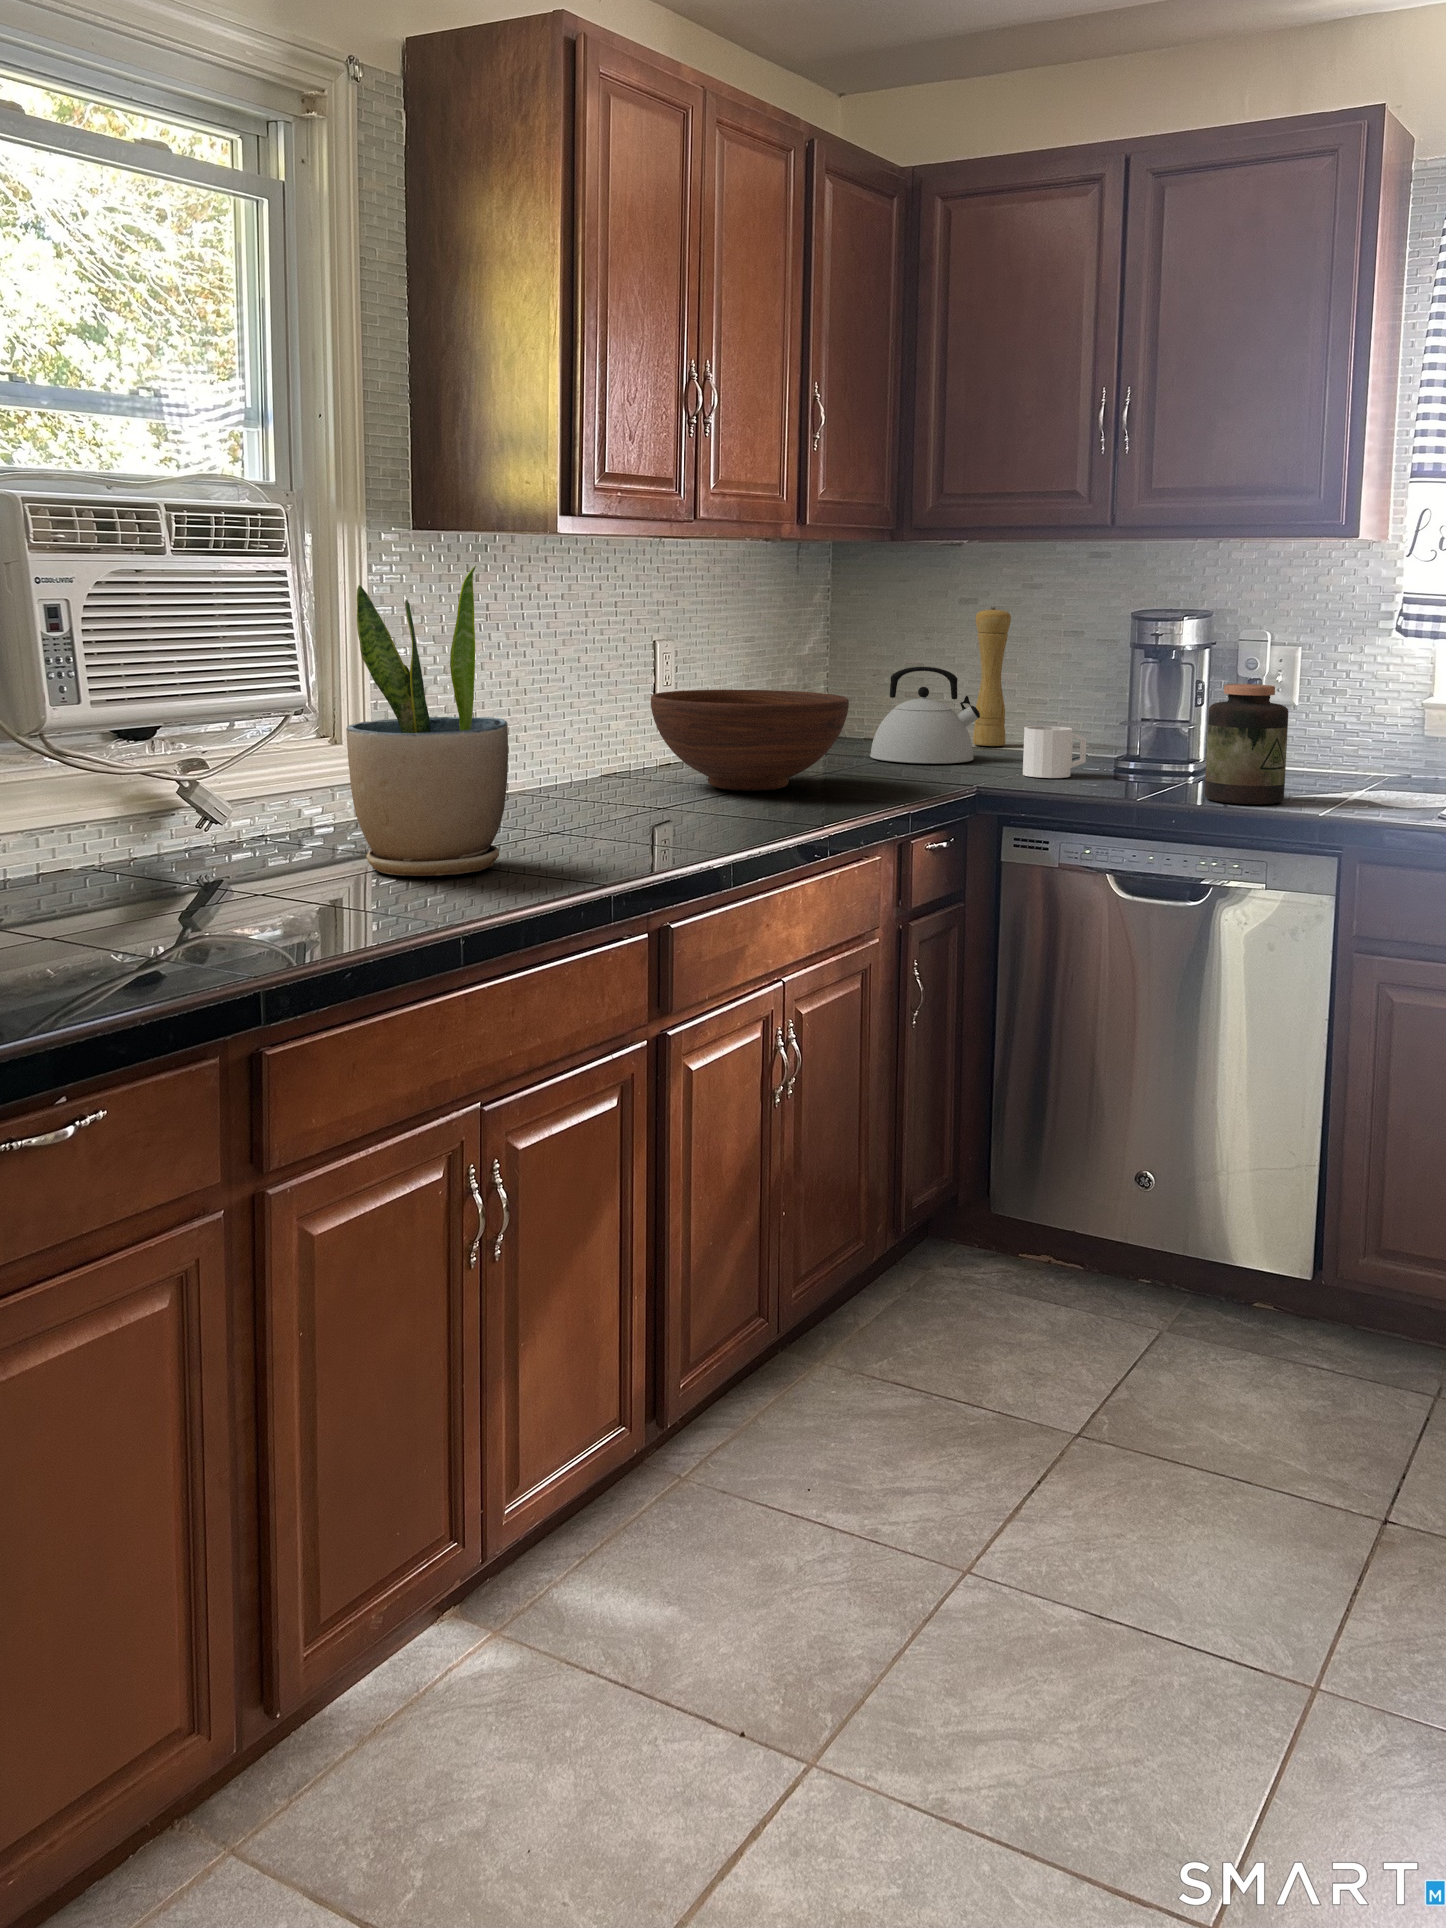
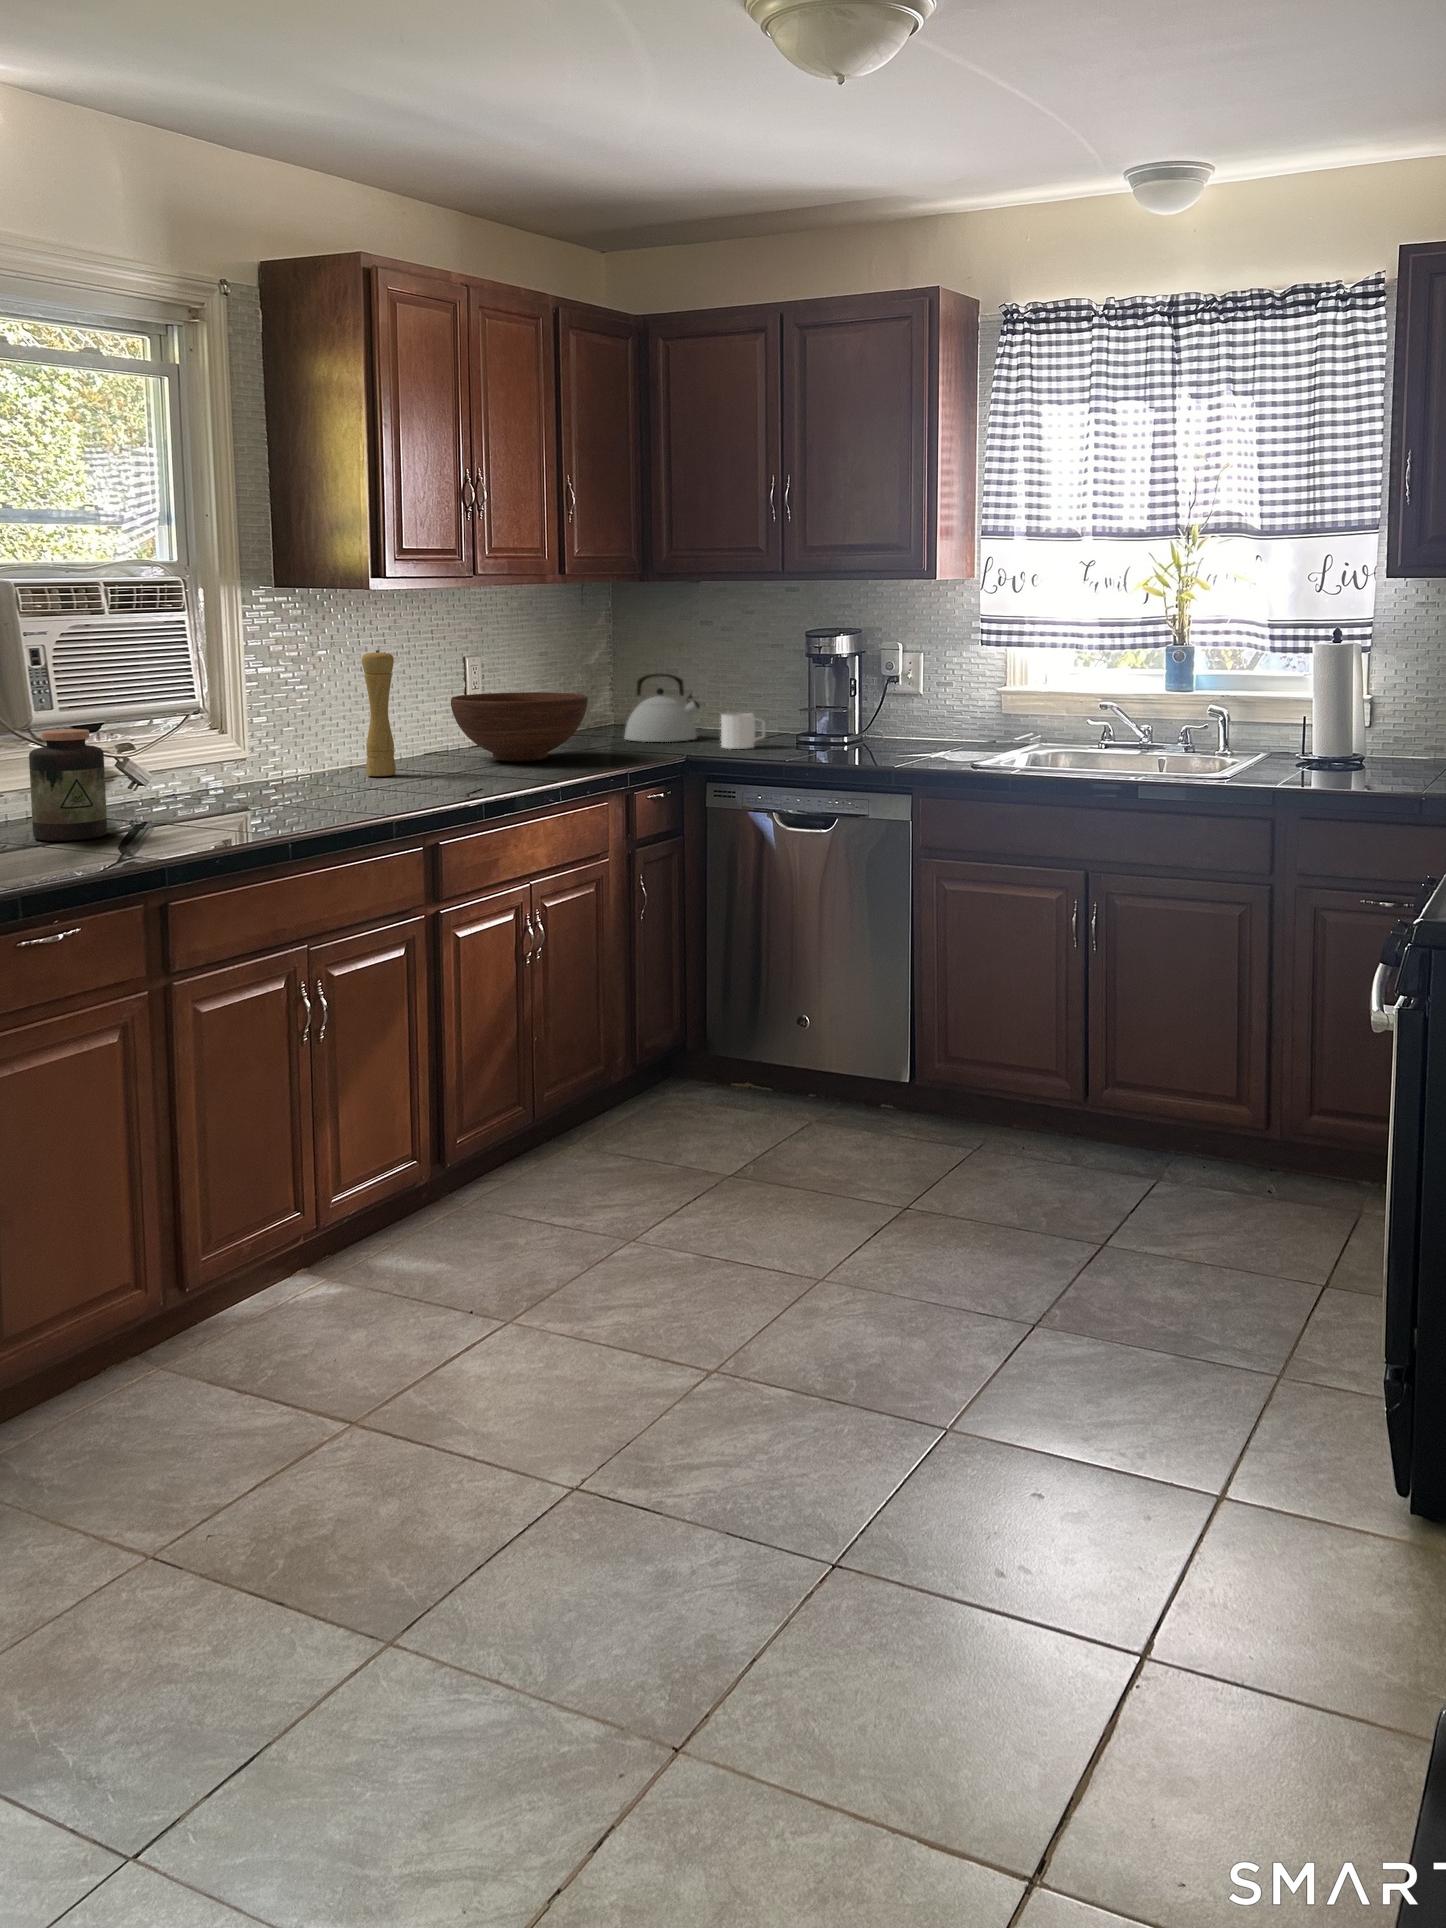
potted plant: present [346,566,508,876] -> none [224,617,328,812]
pepper mill: present [973,607,1011,746] -> present [362,650,396,776]
jar: present [1205,684,1288,804] -> present [29,729,107,841]

